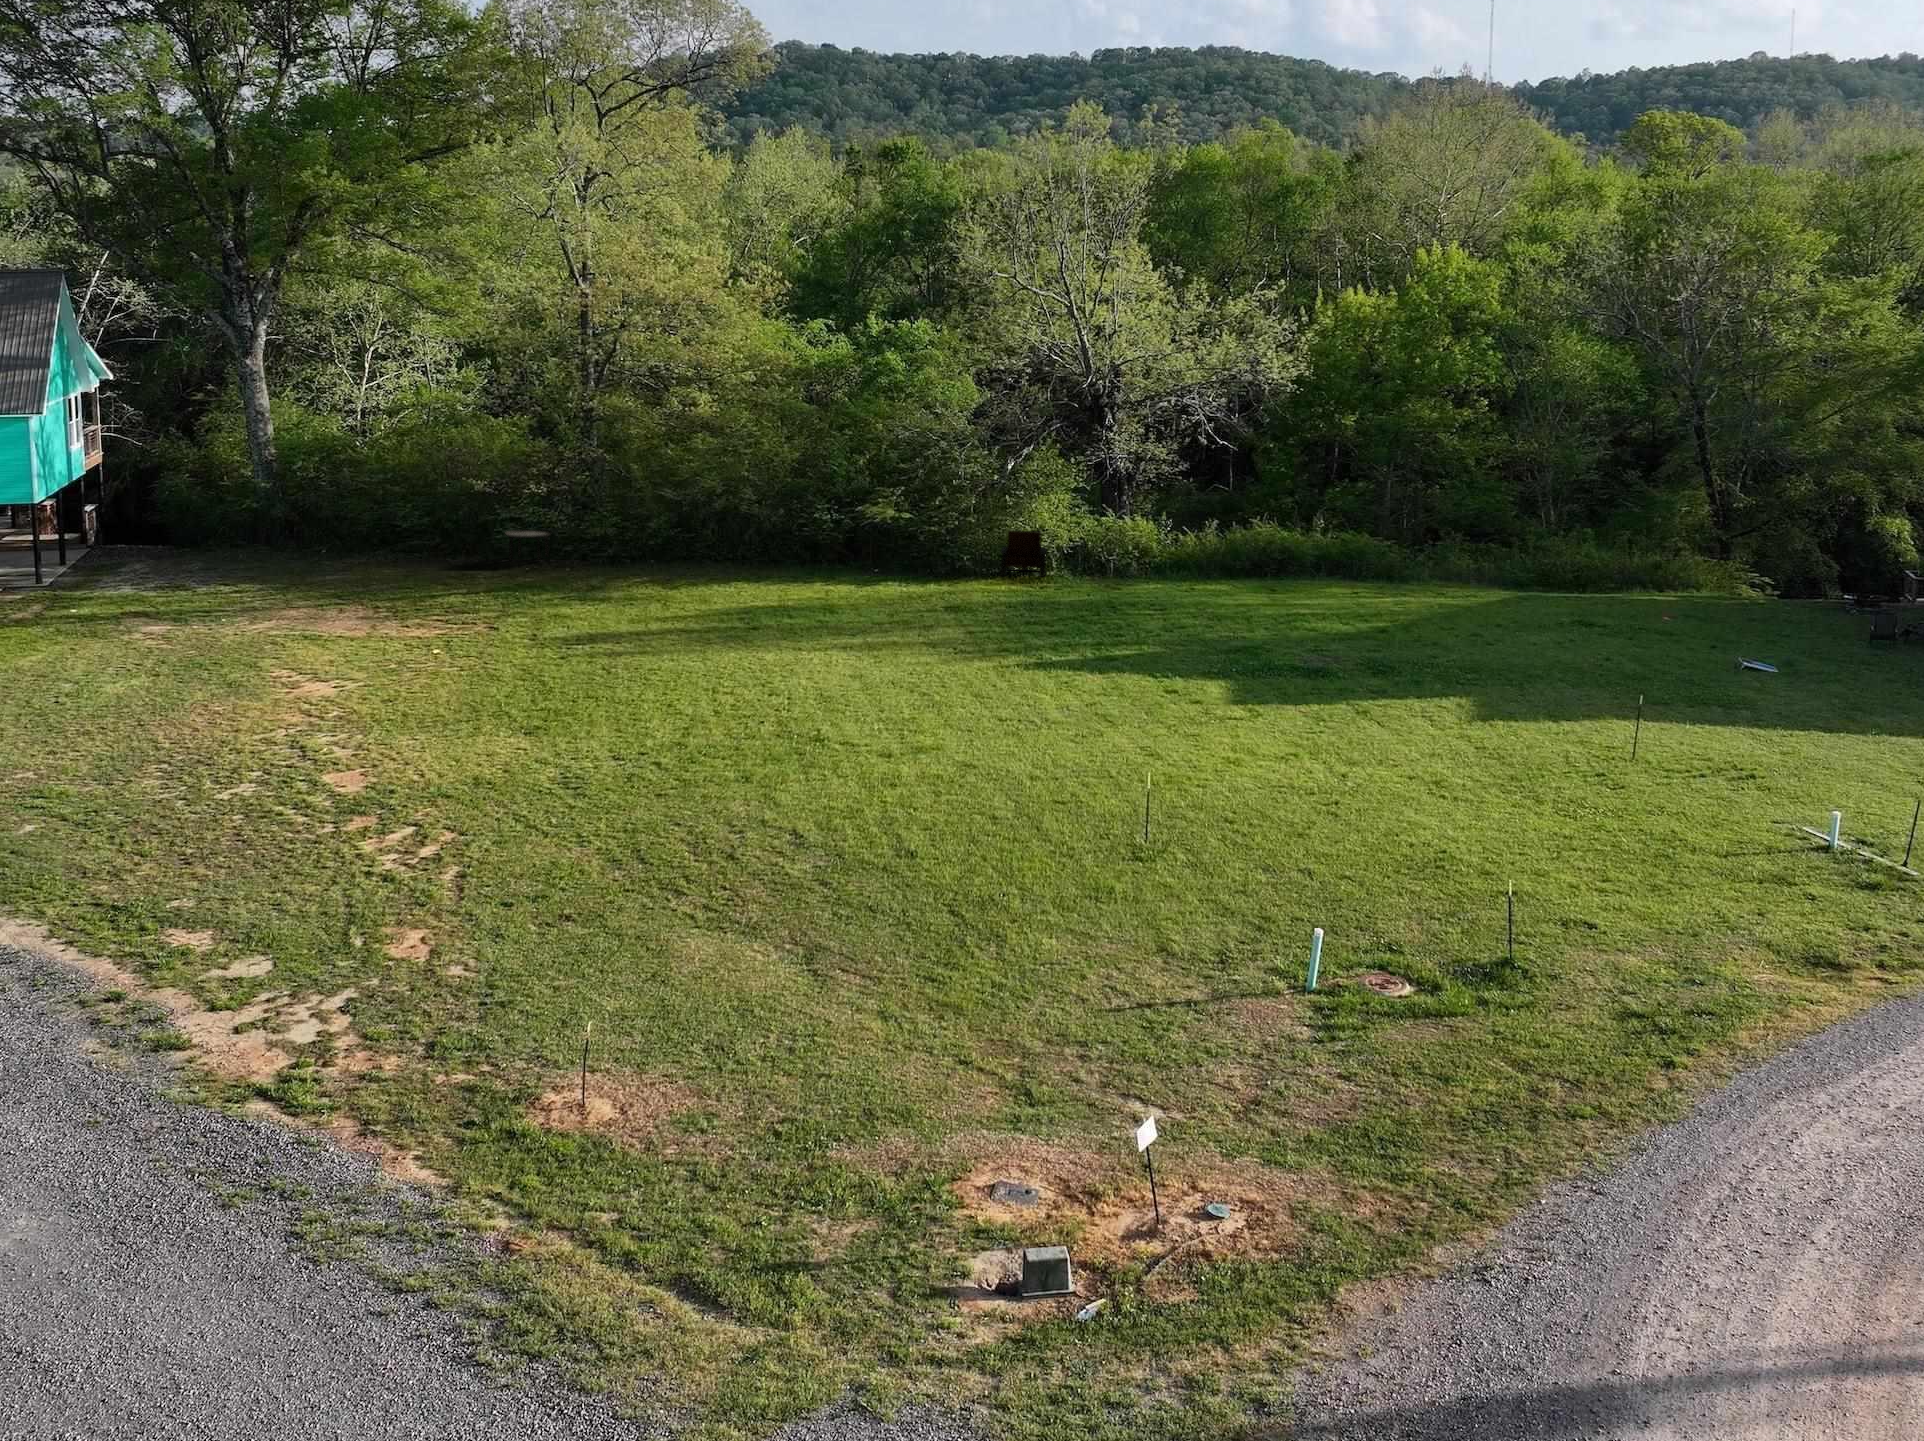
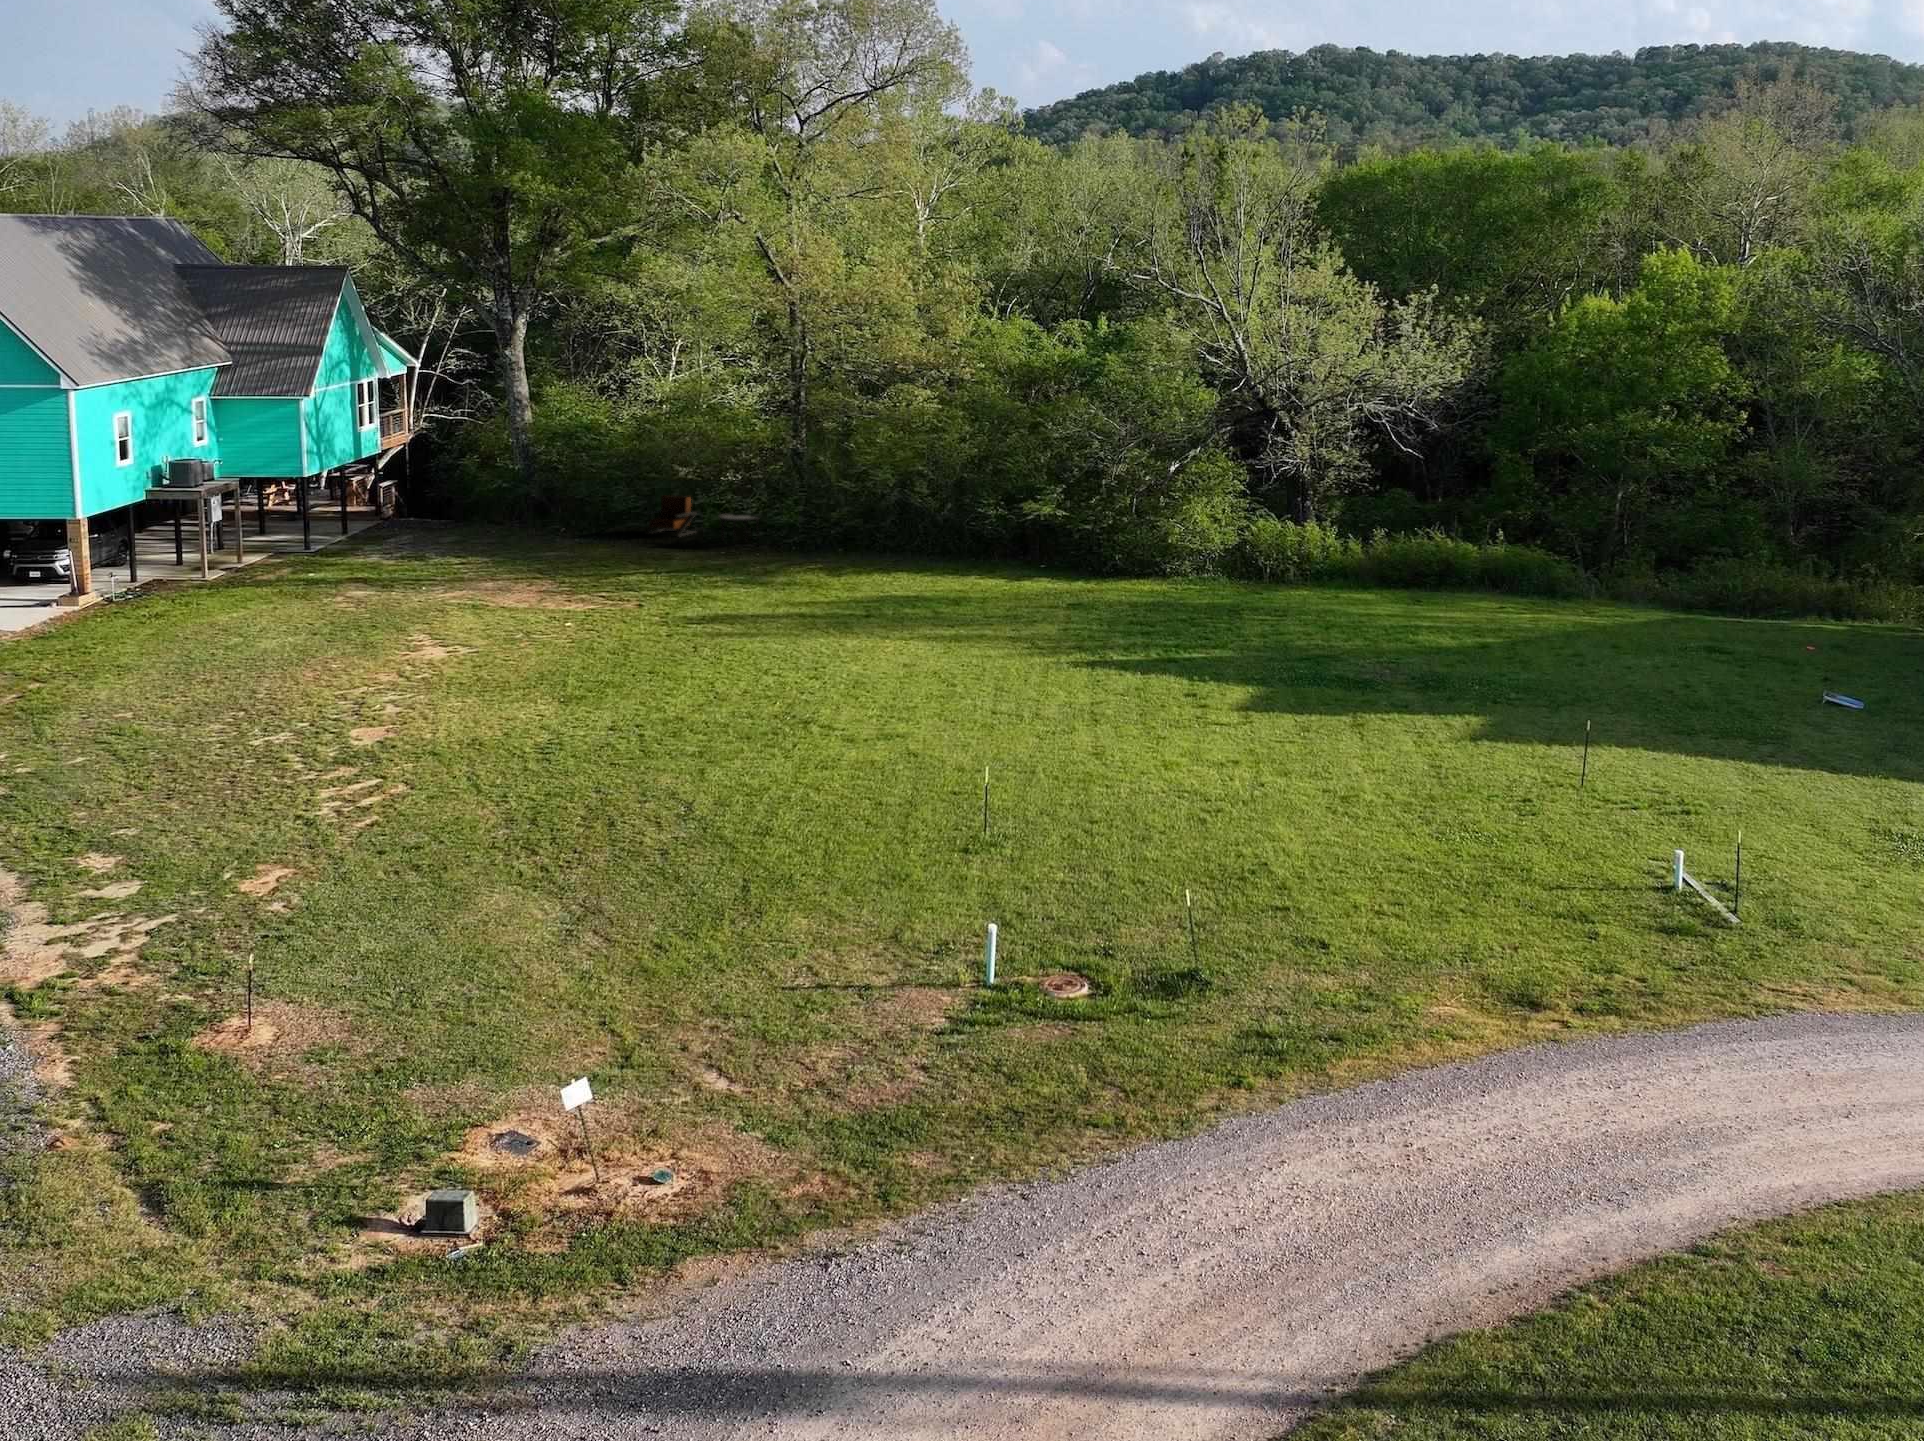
lounge chair: present [1000,531,1047,577] -> present [645,495,696,537]

